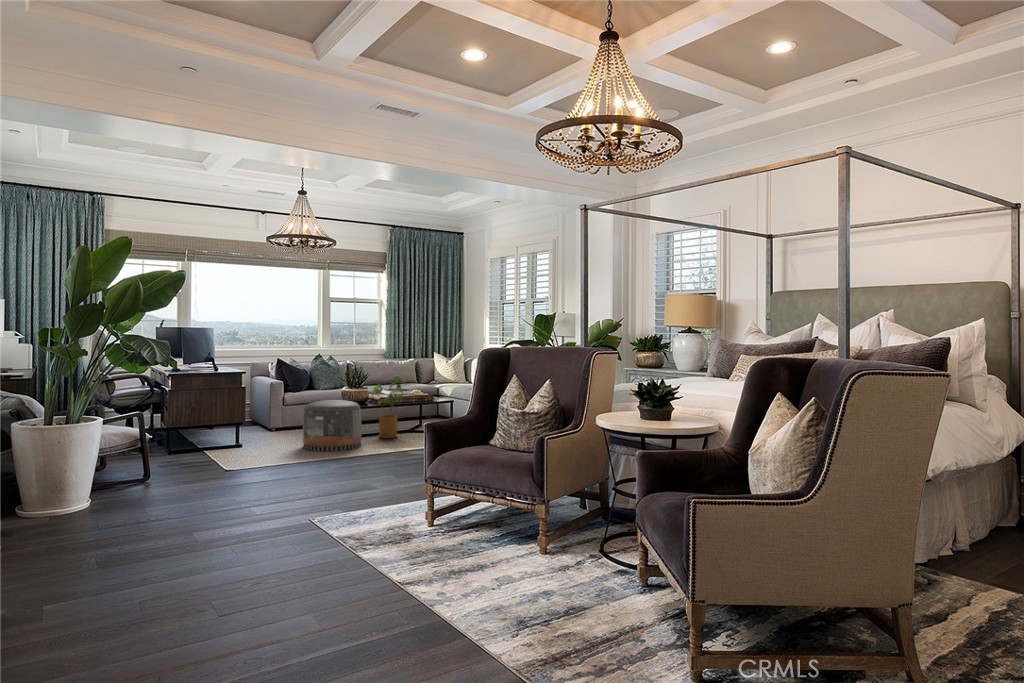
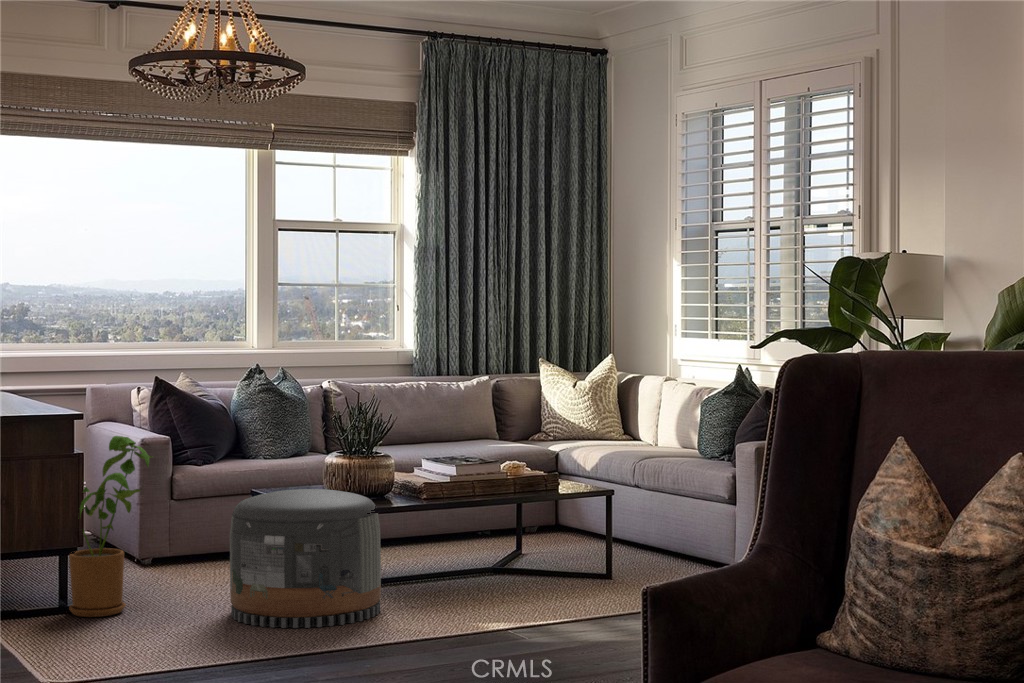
house plant: present [372,376,406,438] -> present [69,436,152,617]

